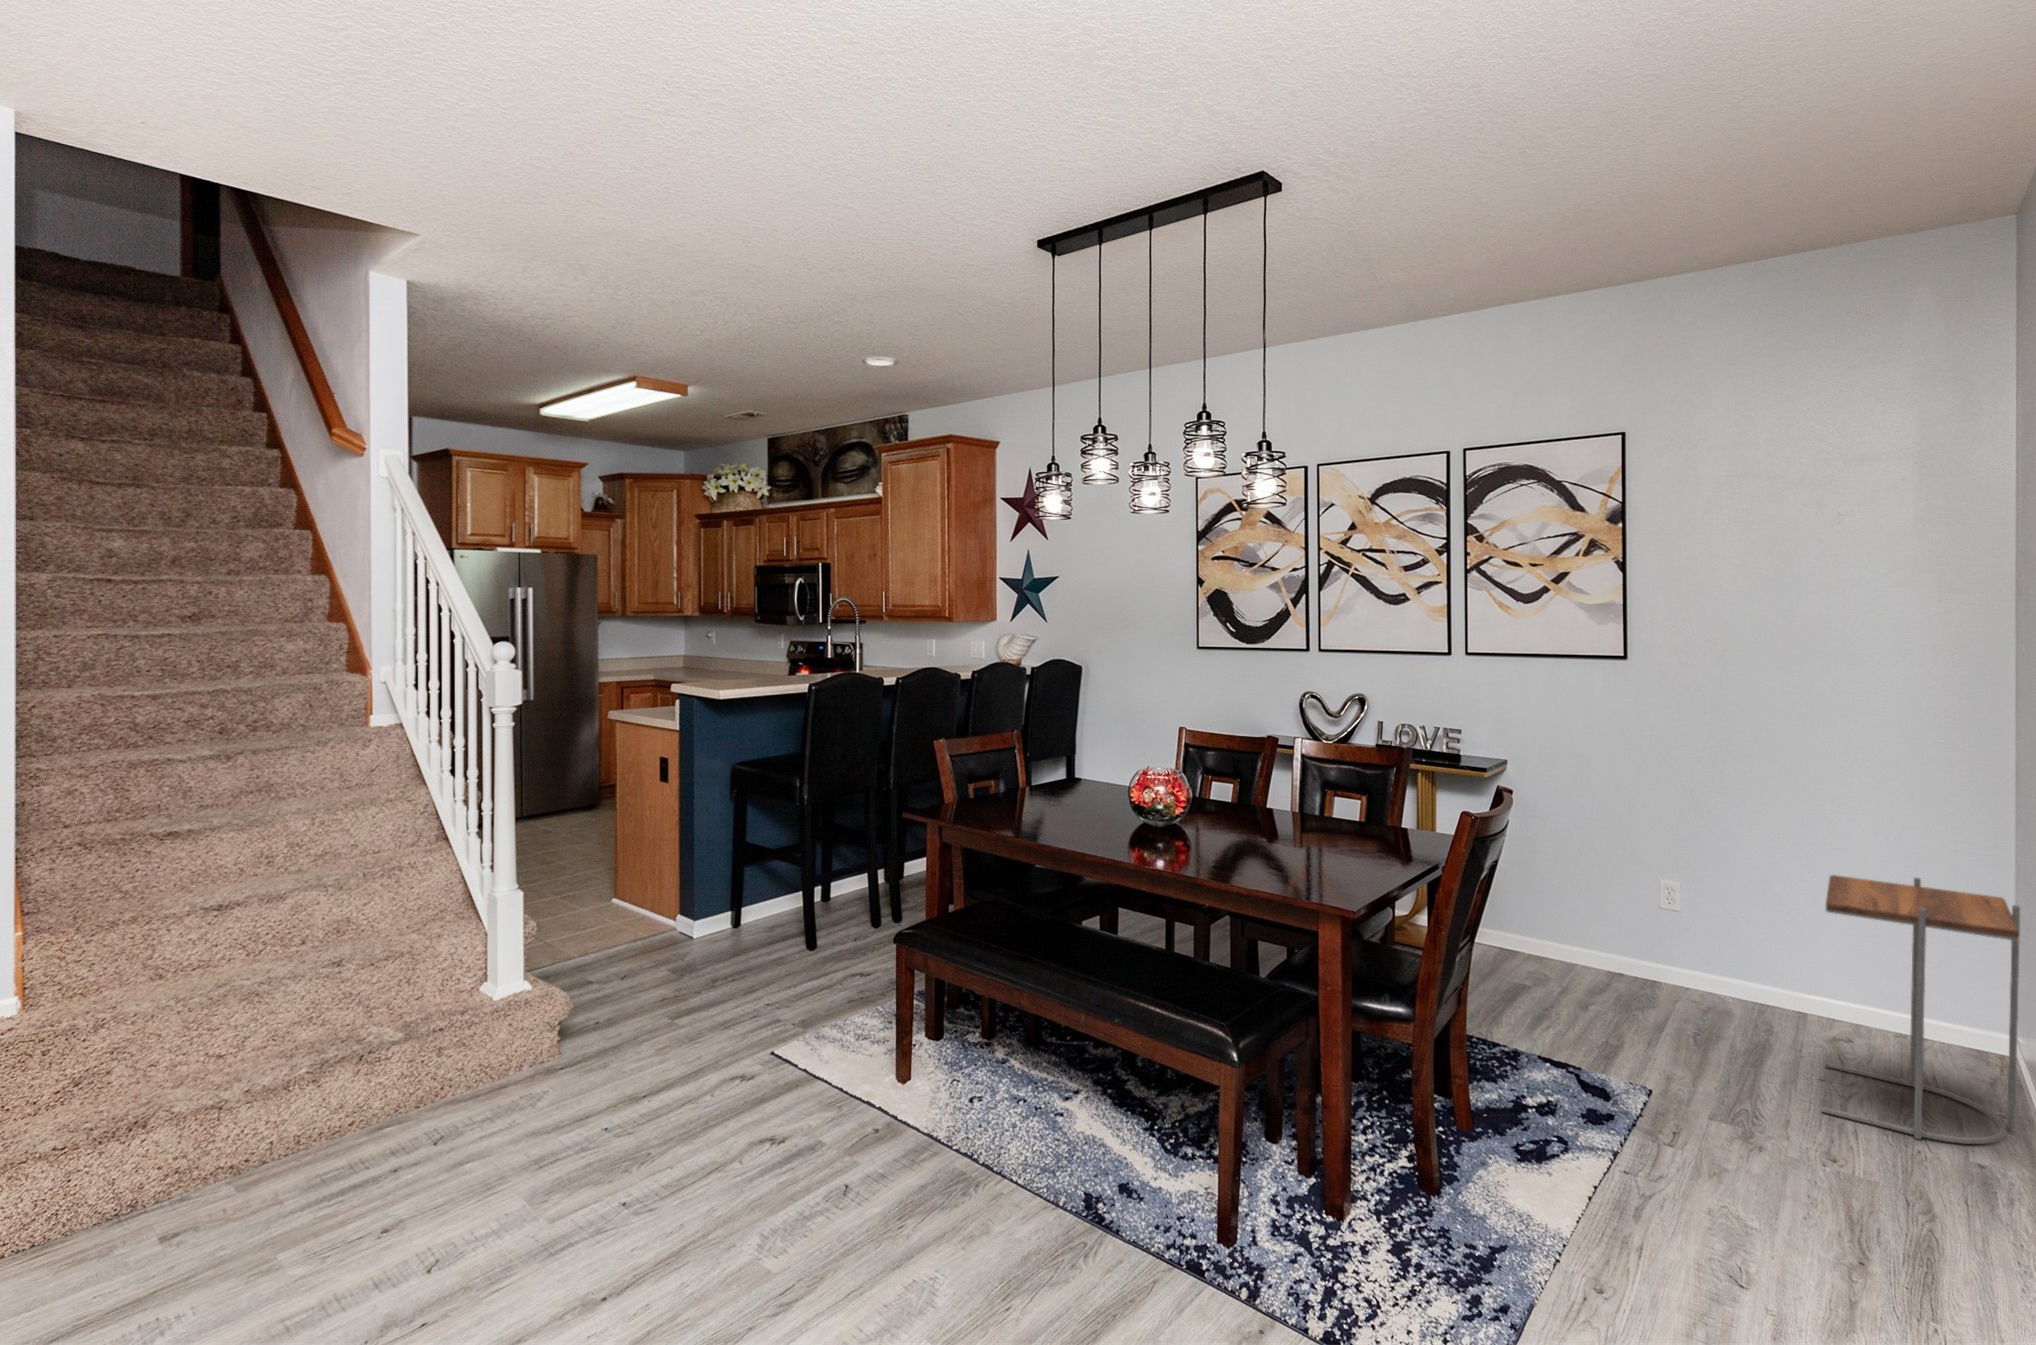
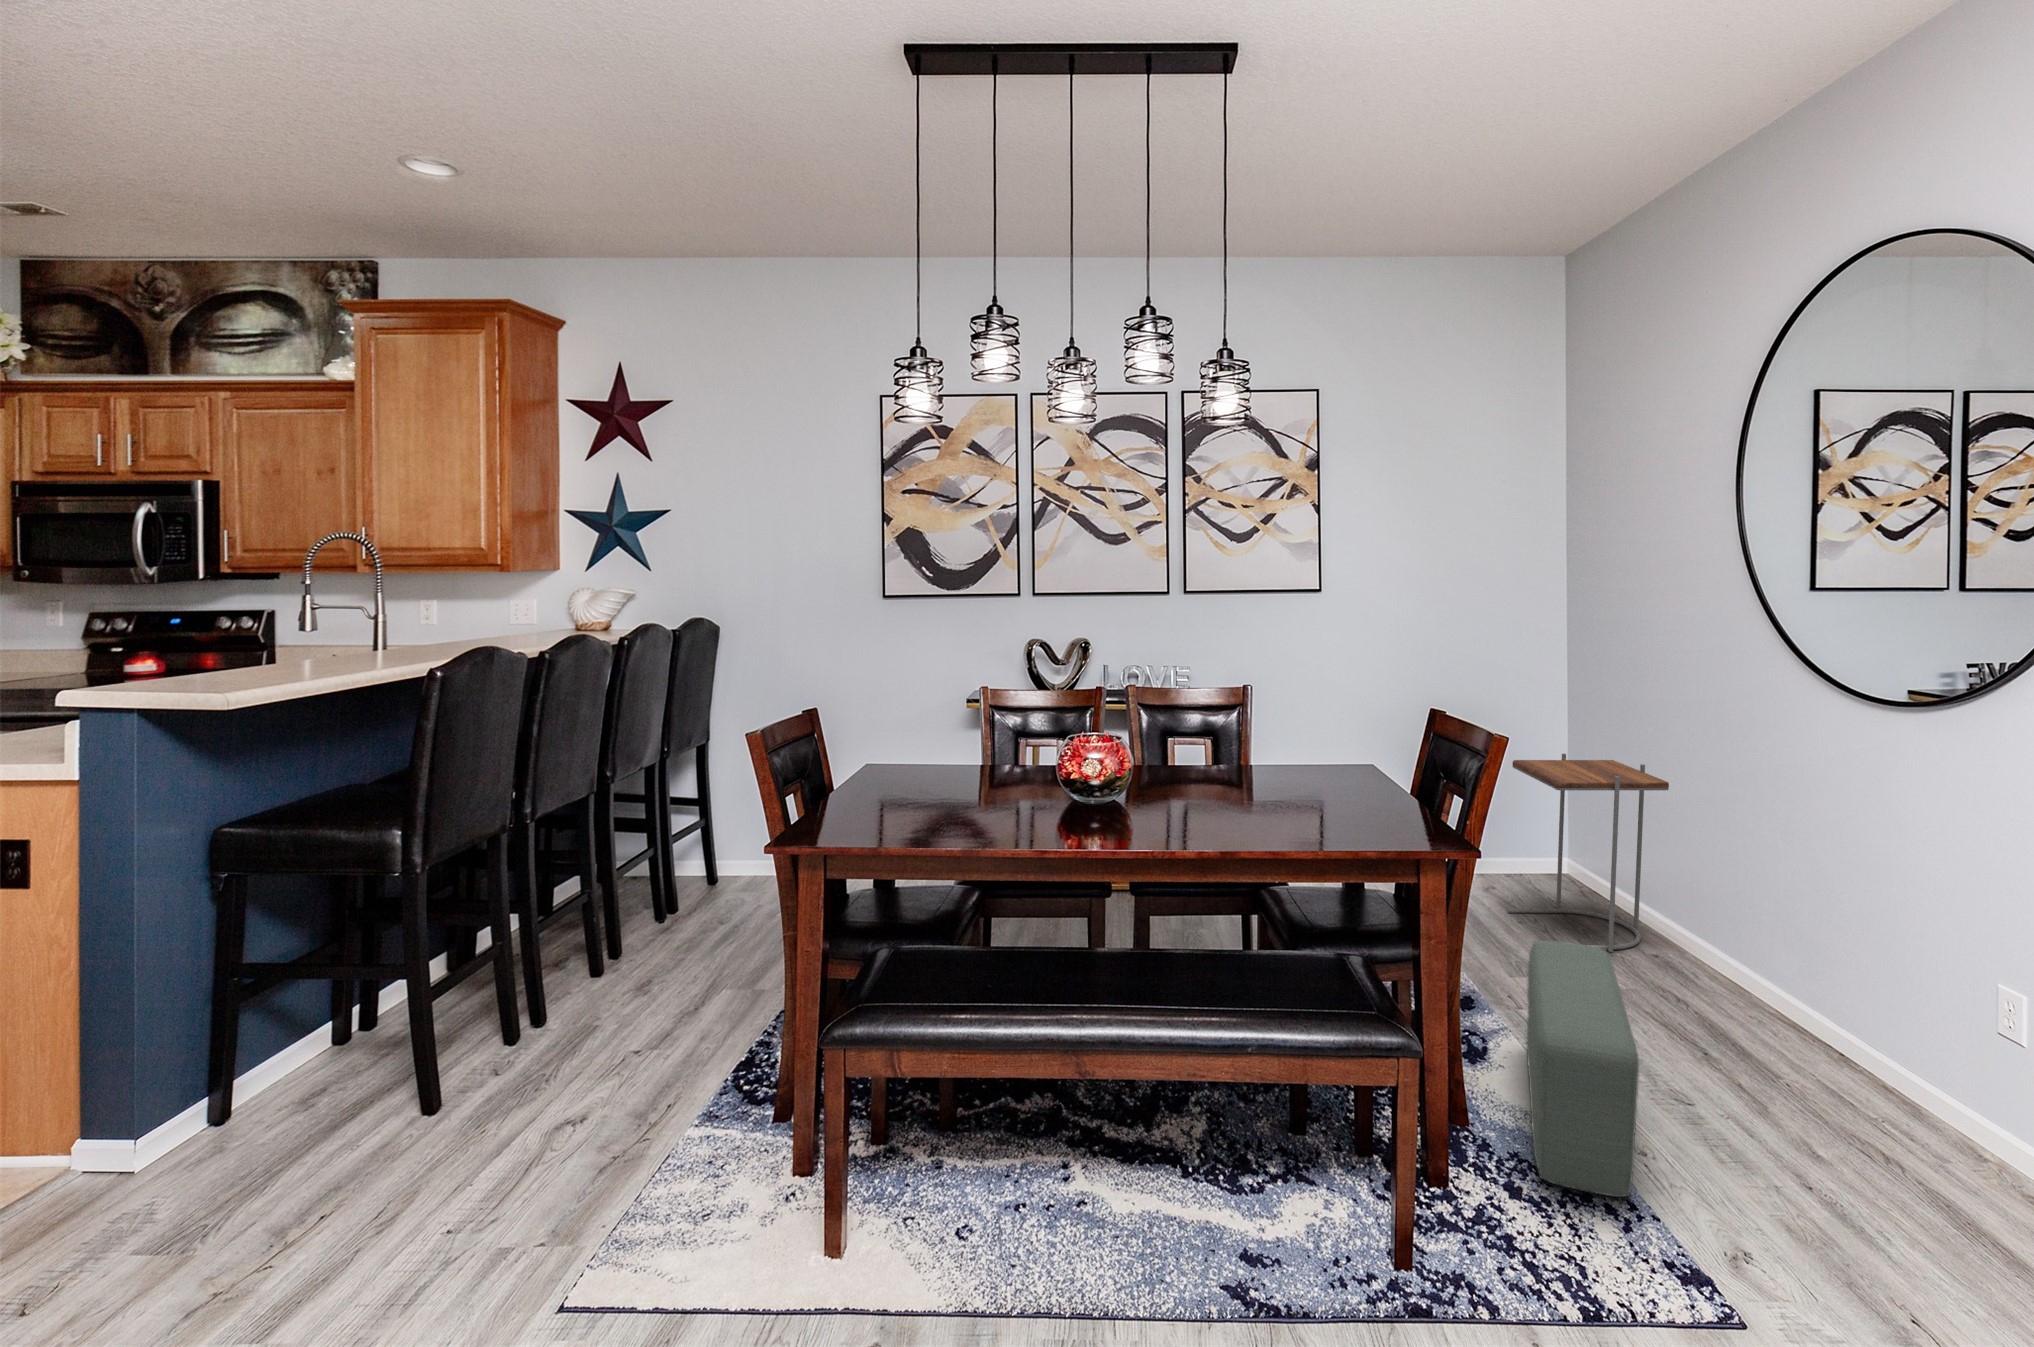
pouf: none [1448,1047,1697,1291] -> present [1527,941,1639,1197]

